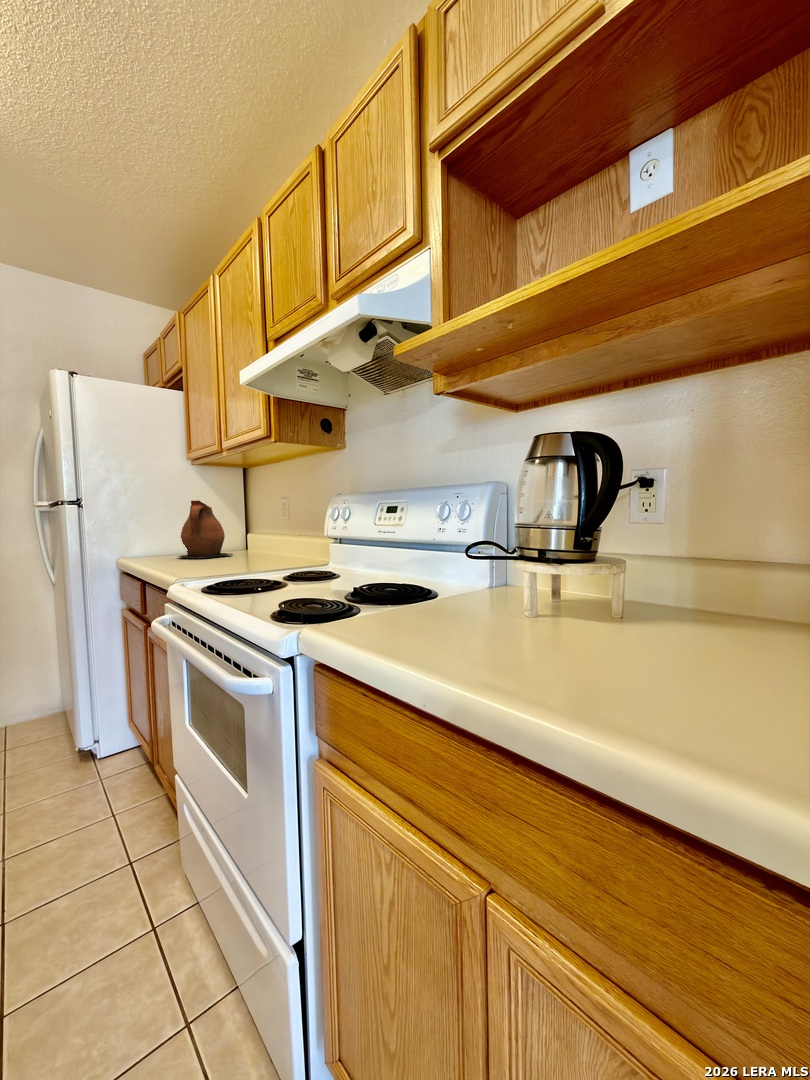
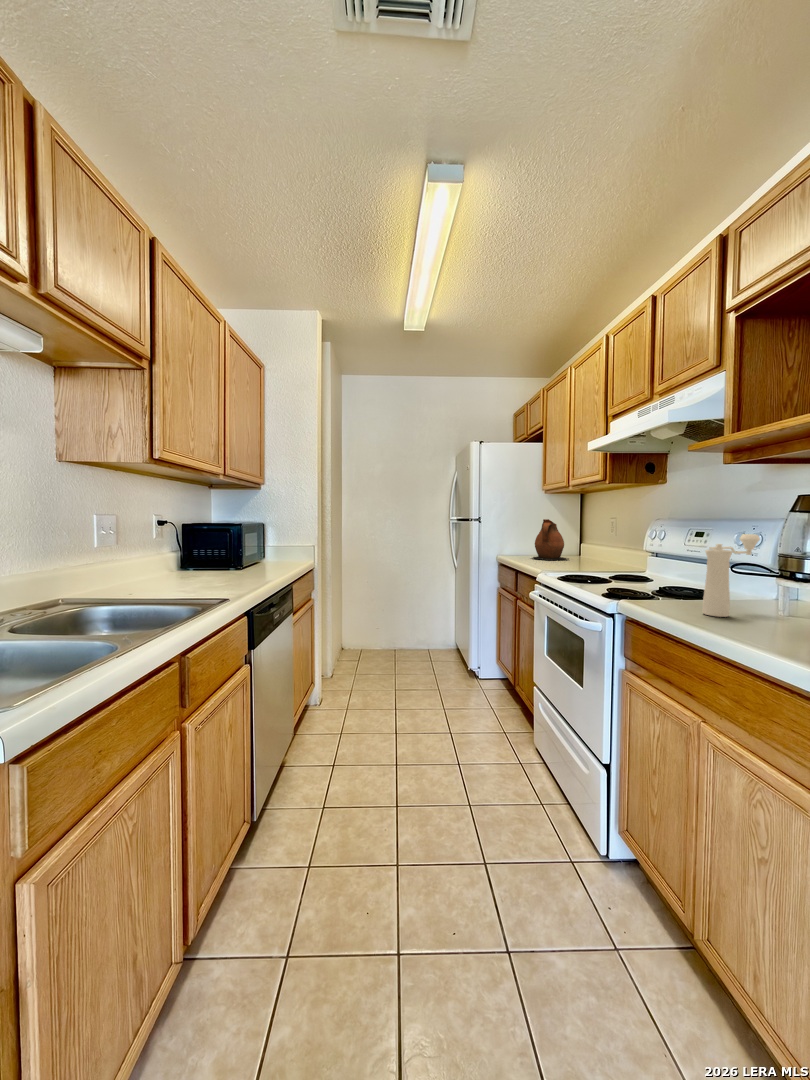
pepper mill: none [444,494,504,643] -> present [703,534,760,617]

